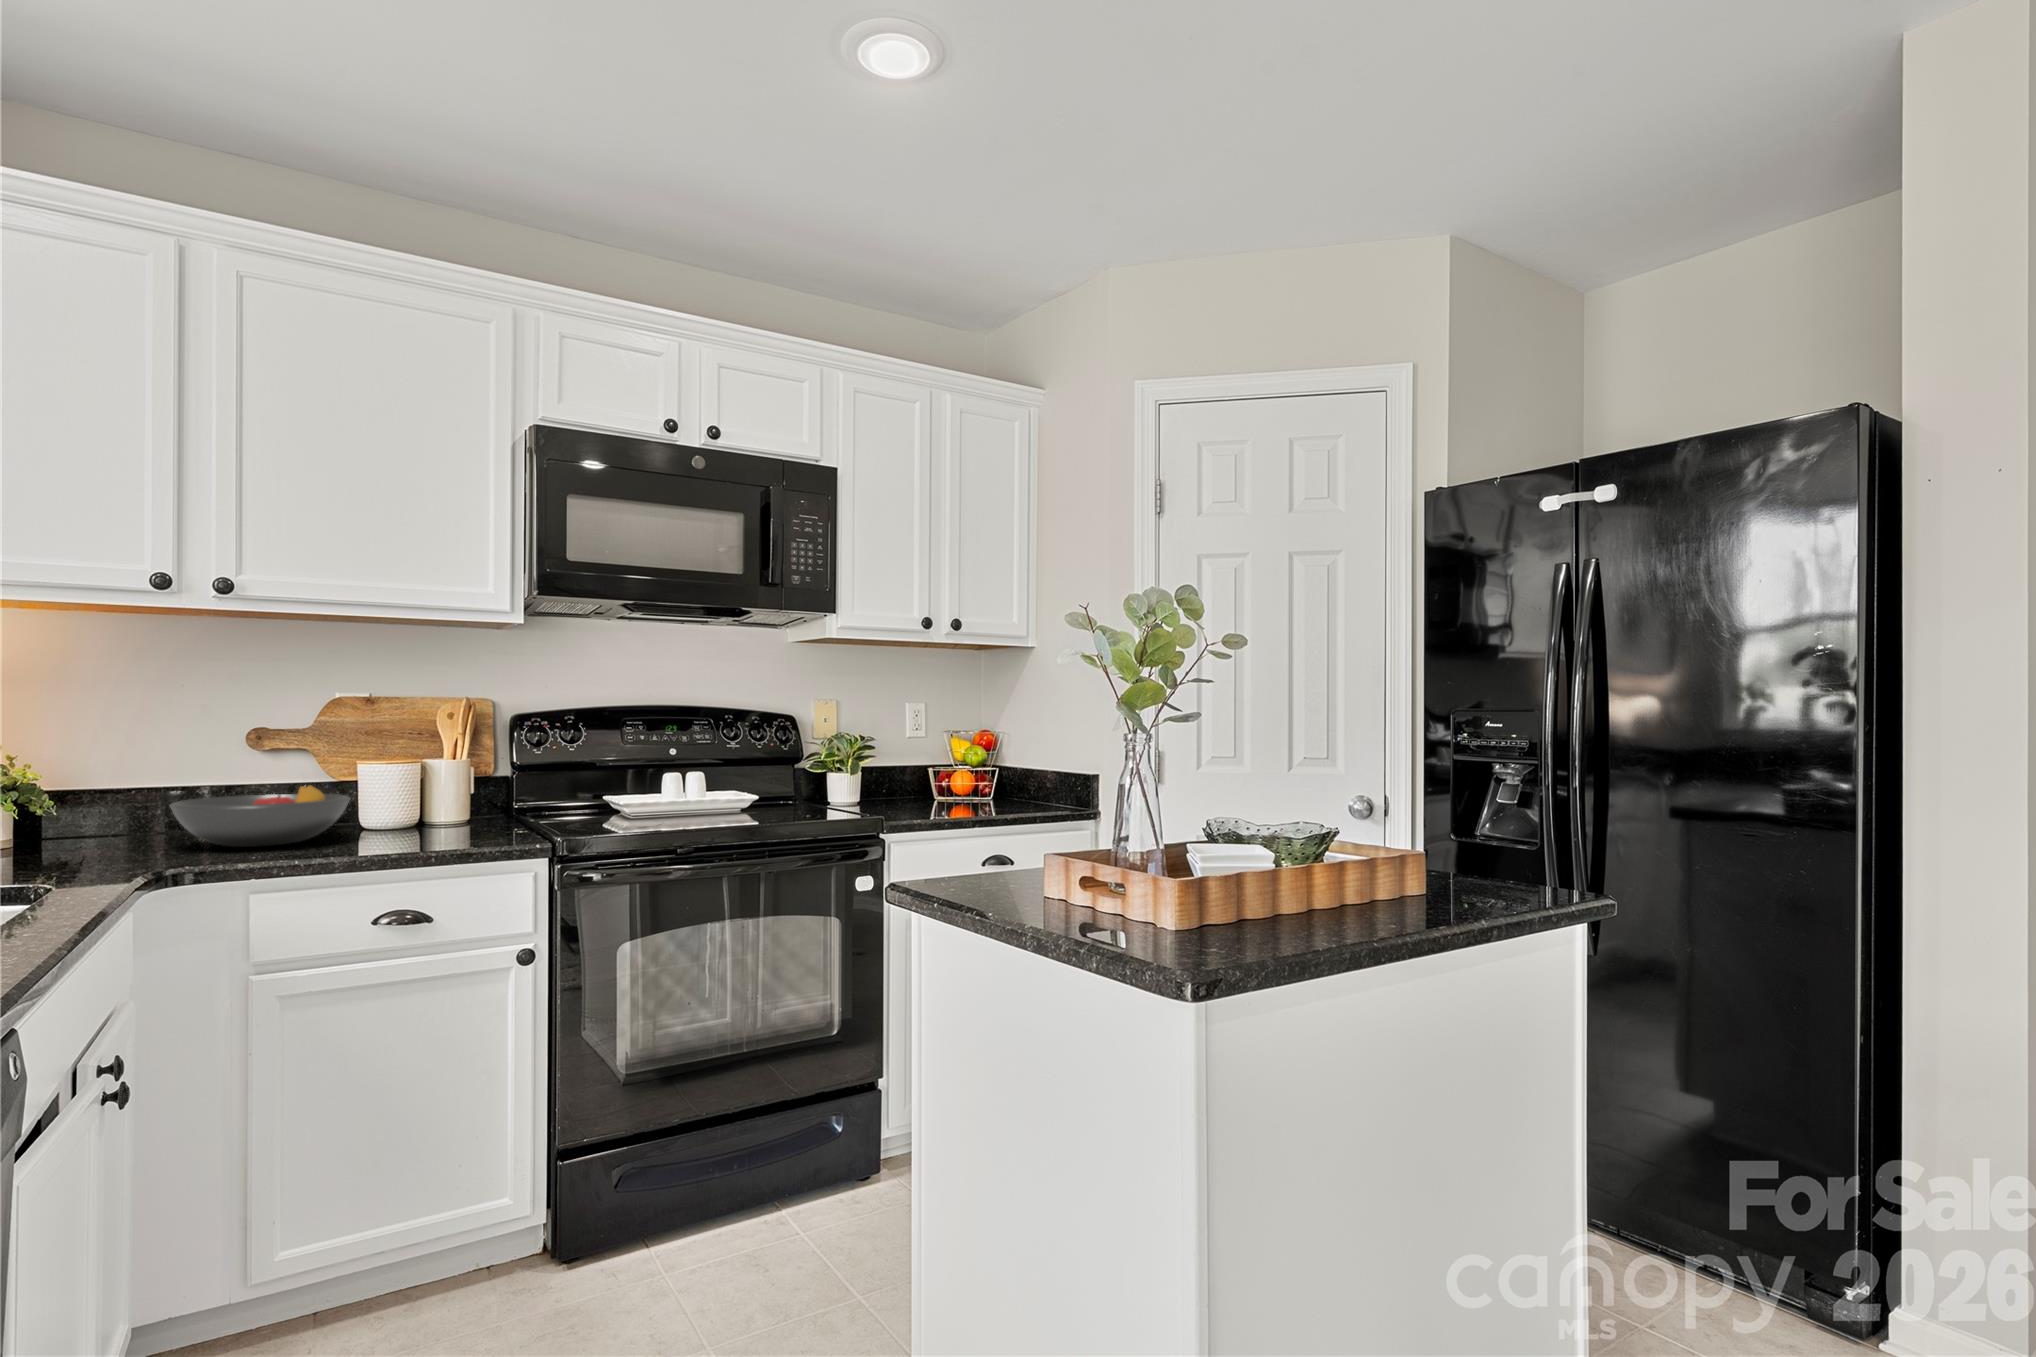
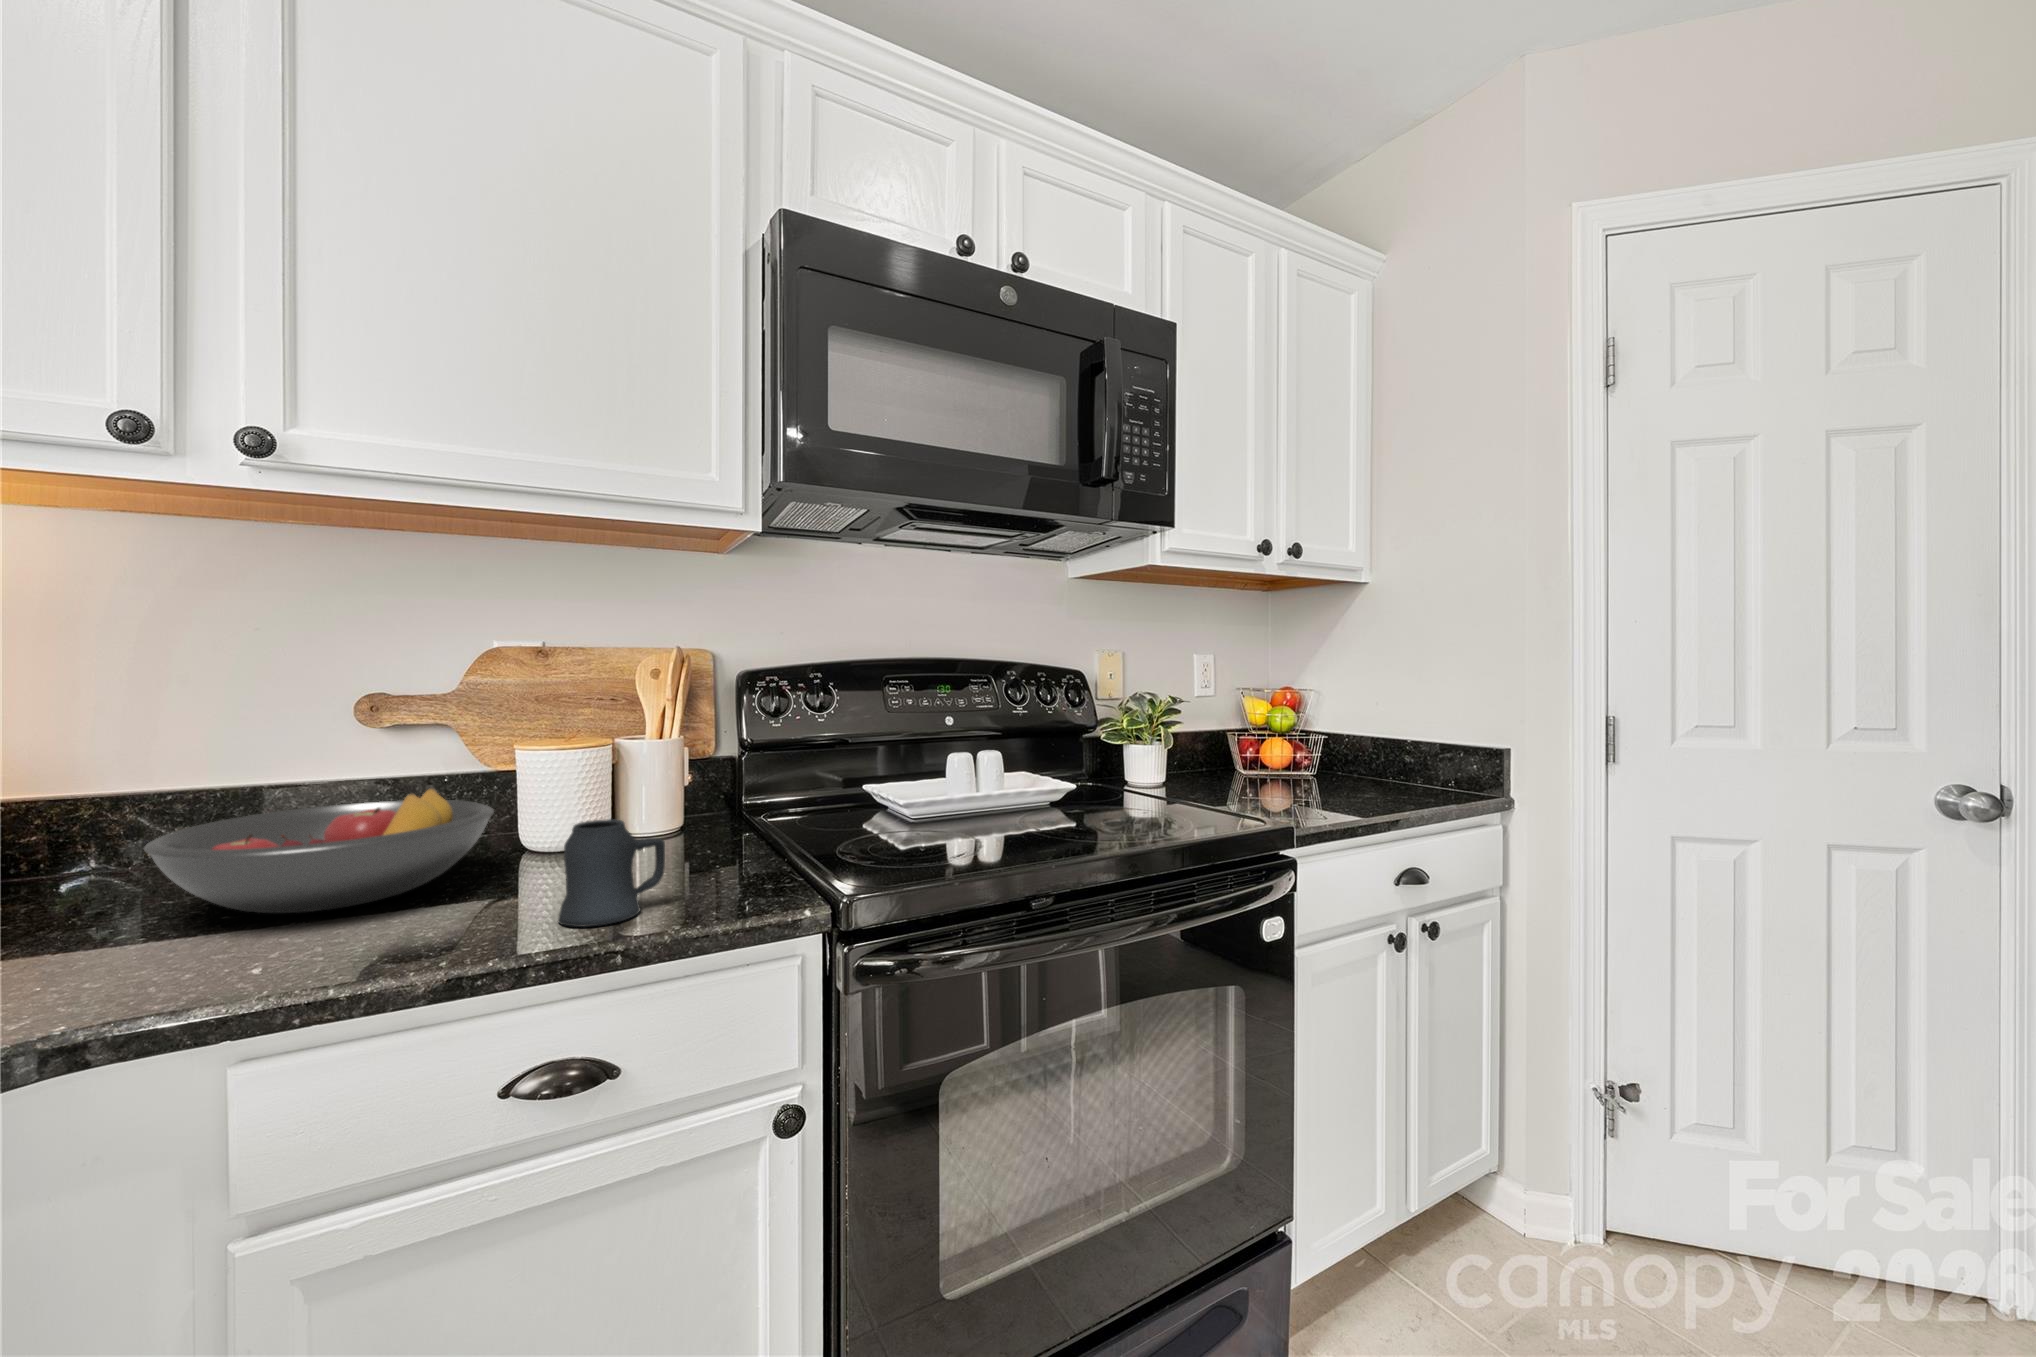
mug: none [398,796,458,850] -> present [558,819,665,927]

